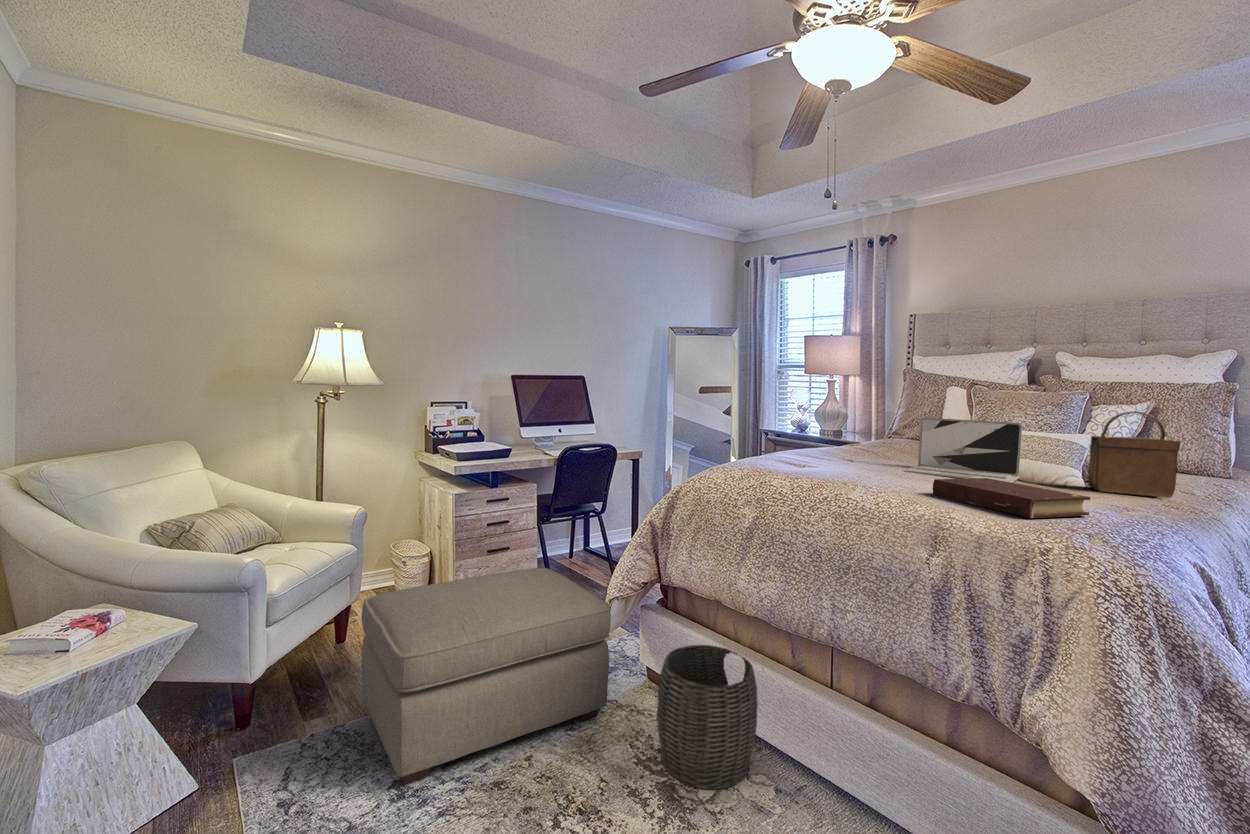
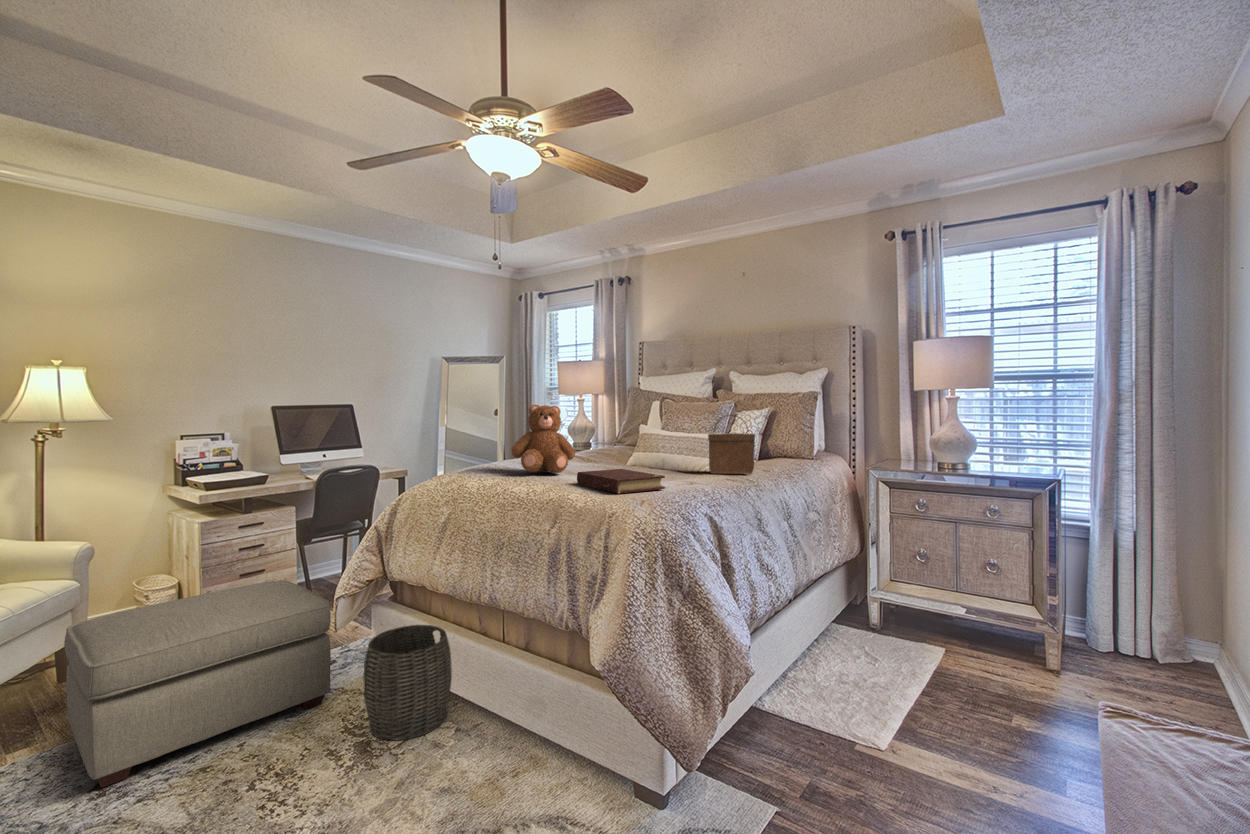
teddy bear: none [815,386,898,476] -> present [512,405,575,473]
laptop: present [905,418,1022,483] -> none [590,426,669,473]

